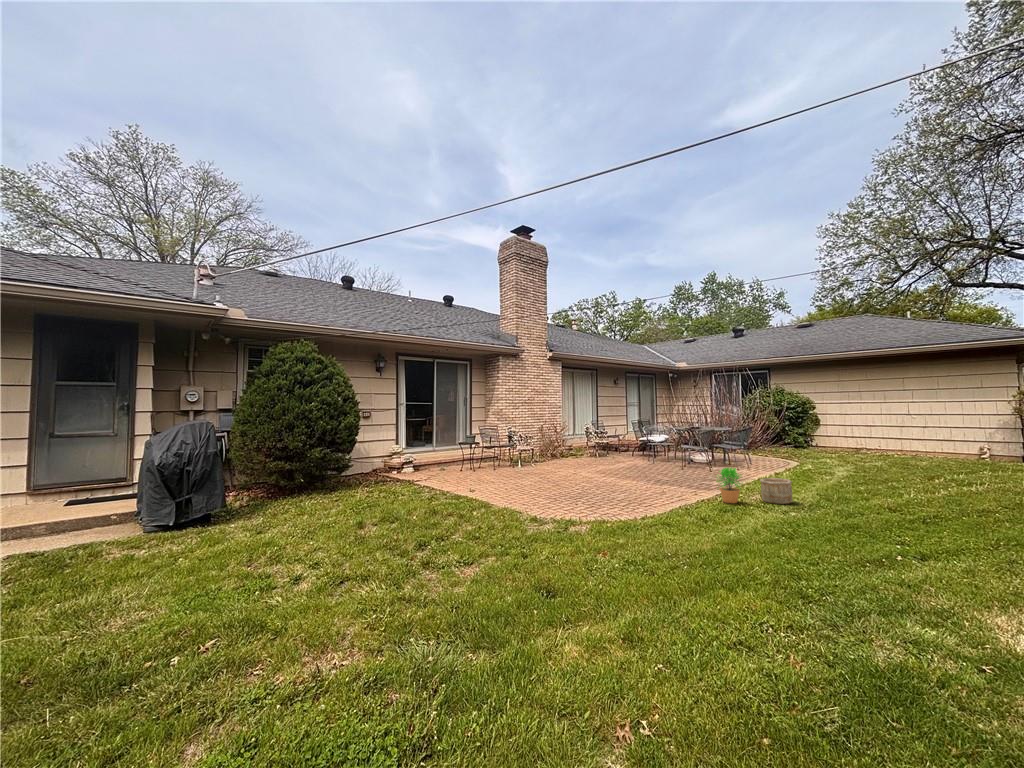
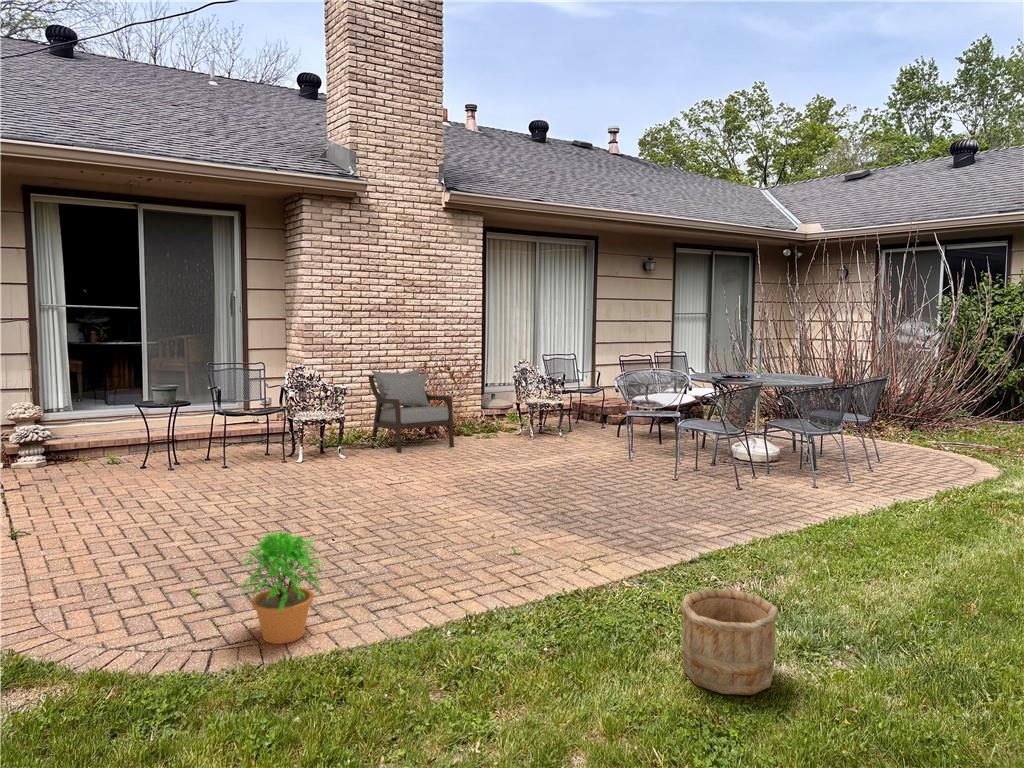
armchair: none [526,429,570,465] -> present [368,369,454,453]
potted plant: present [719,468,741,503] -> present [242,531,322,644]

